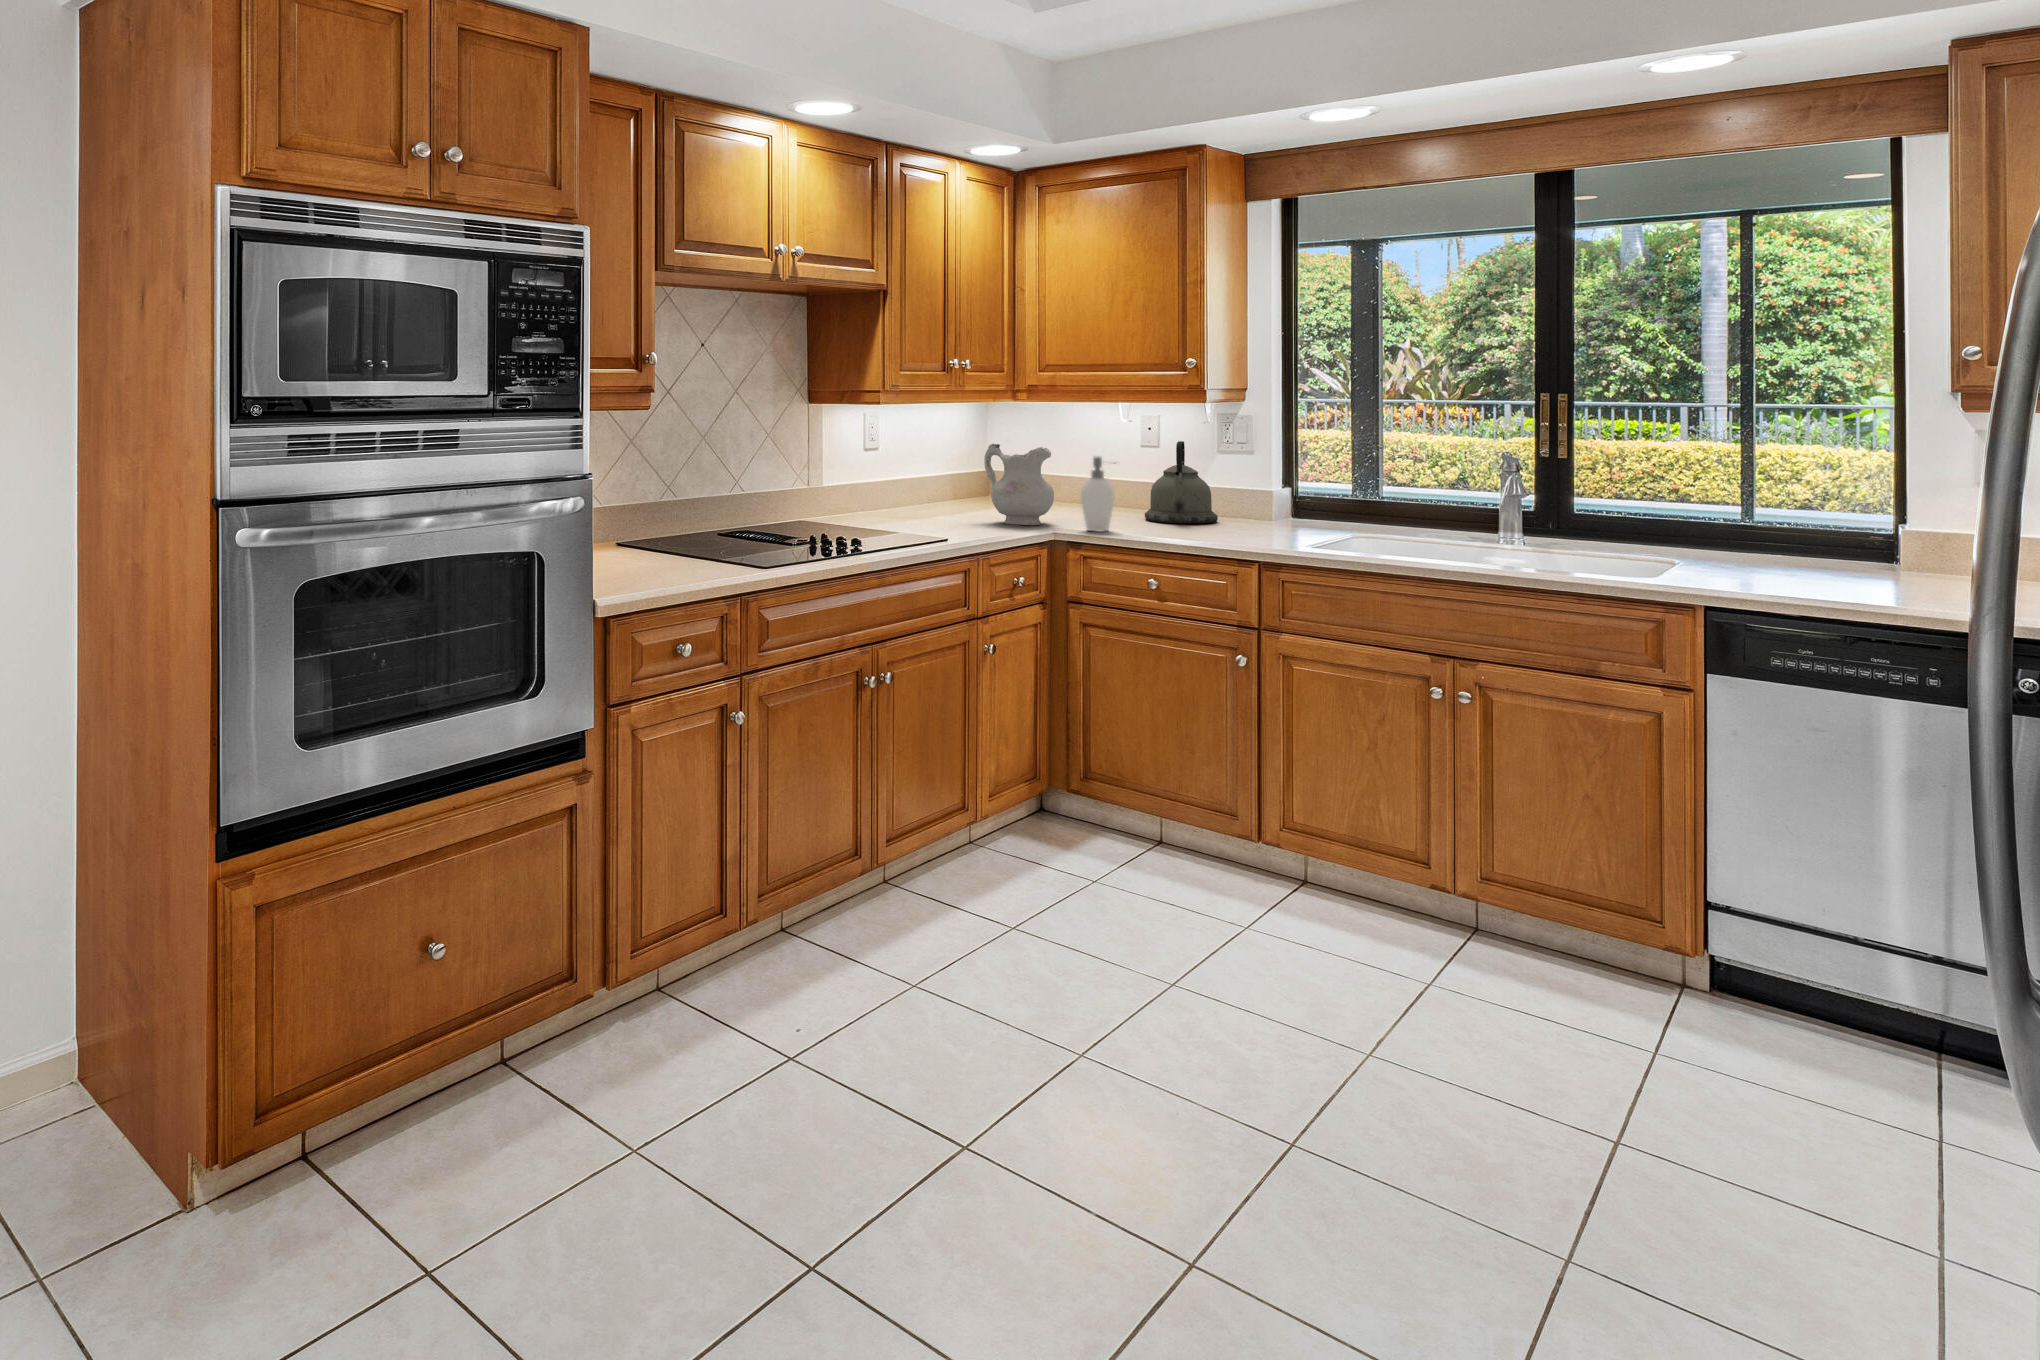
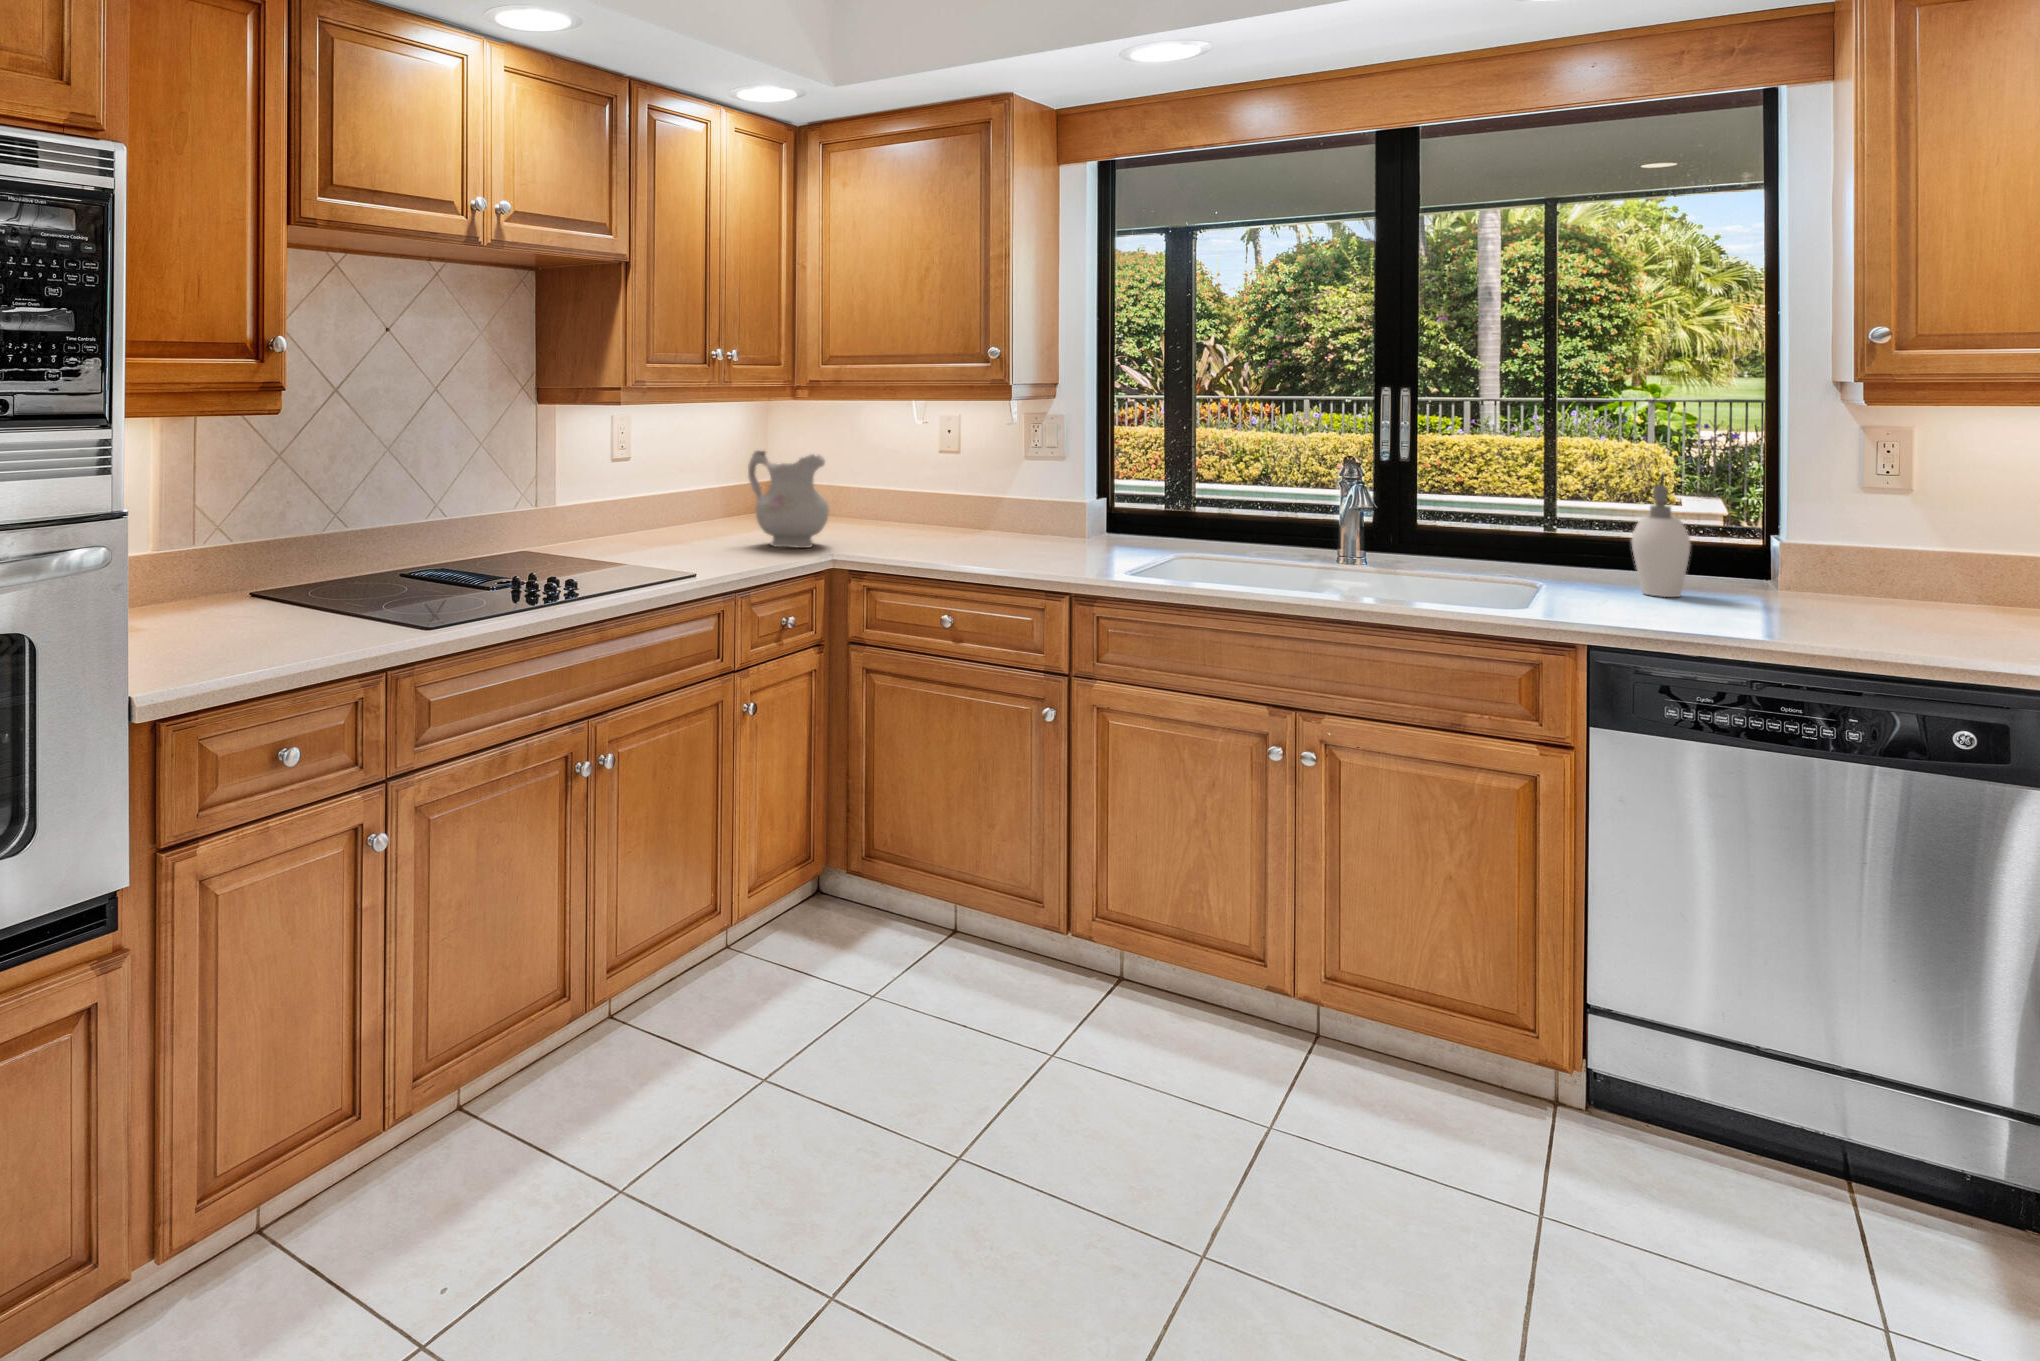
kettle: present [1145,441,1218,524] -> none [935,445,1017,542]
soap dispenser: present [1081,457,1114,532] -> present [1632,485,1691,597]

